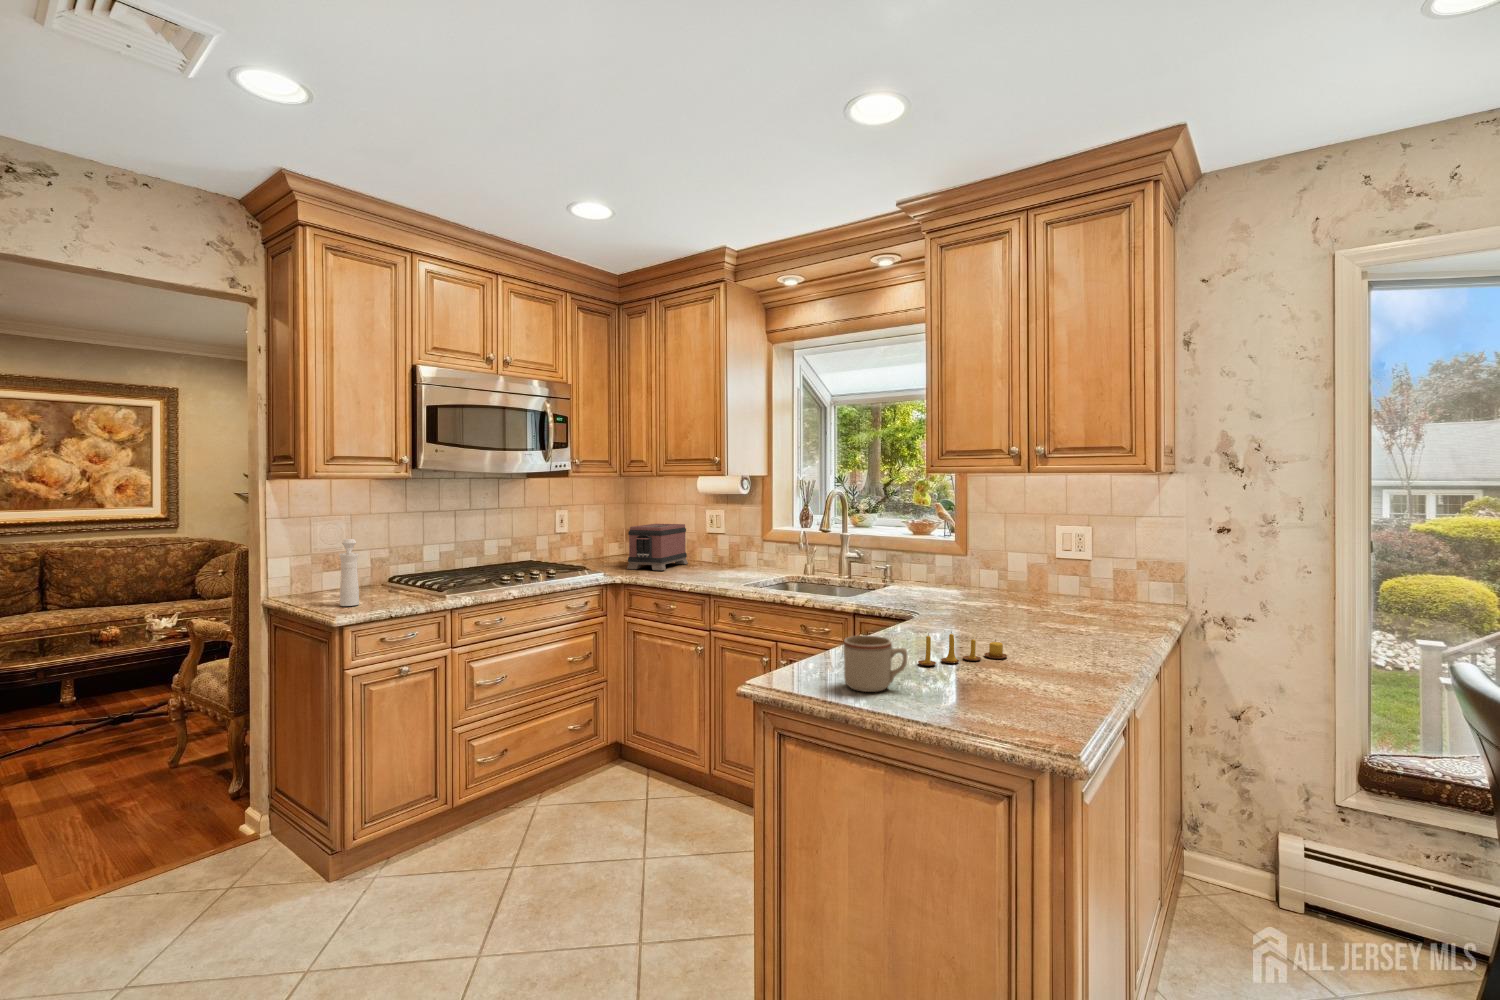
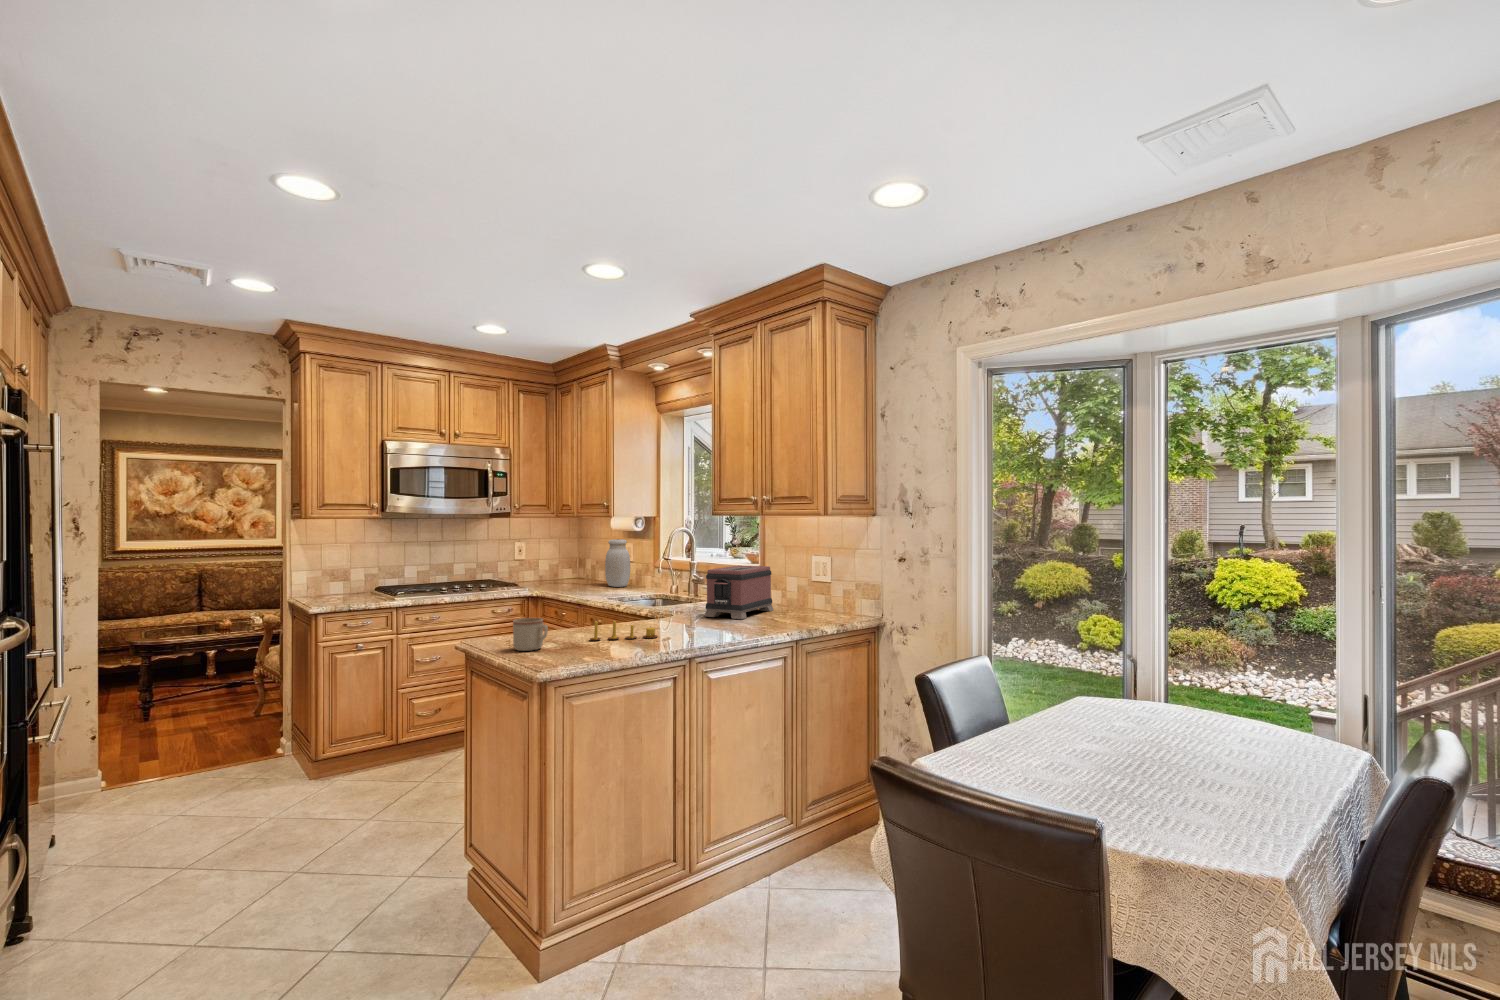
jar: none [702,510,735,572] -> present [605,539,630,587]
toaster: present [627,524,688,570] -> present [704,565,774,619]
pepper mill: present [339,539,359,606] -> none [318,559,336,603]

